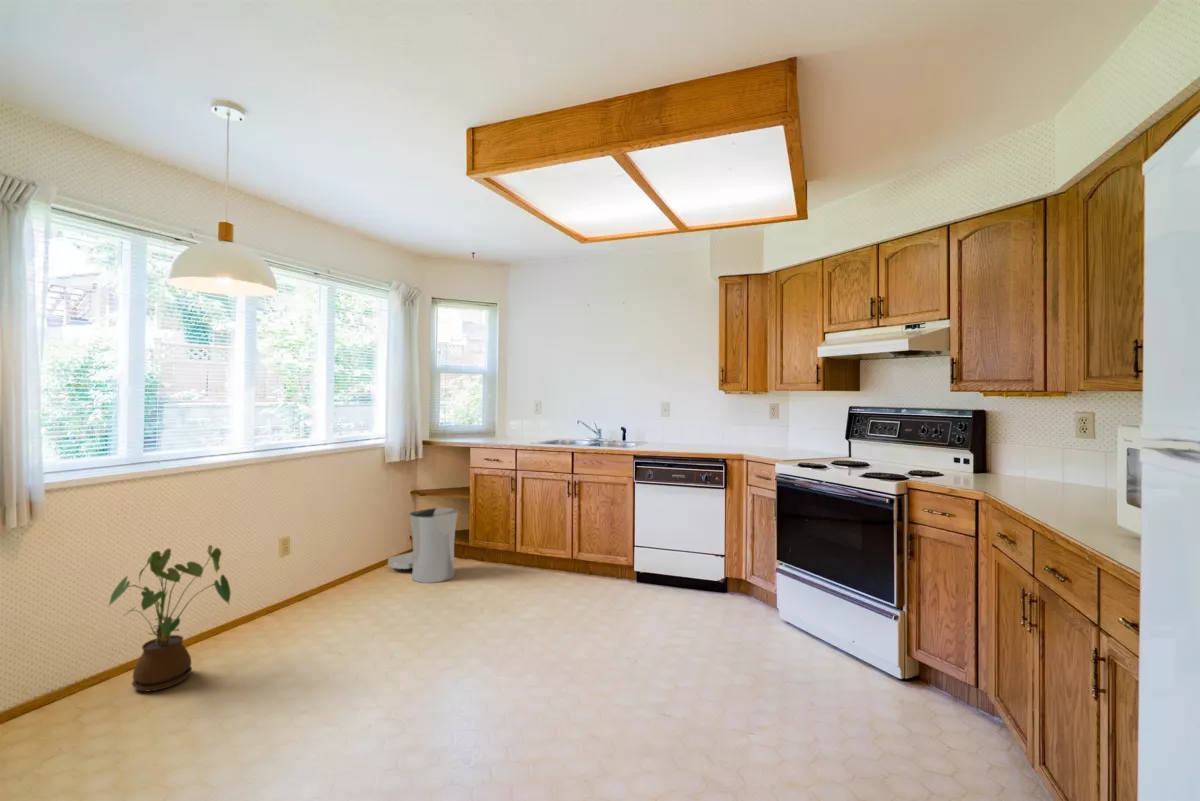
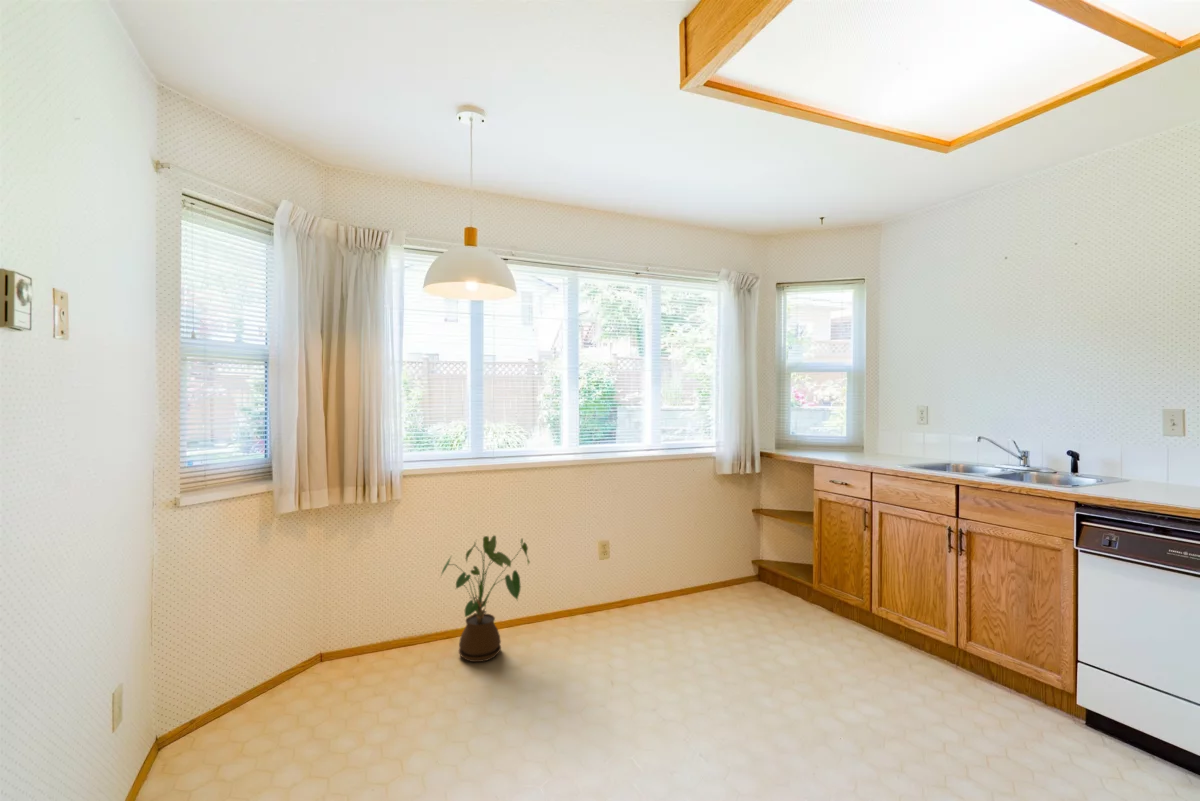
trash can: present [388,508,458,583] -> none [717,533,790,626]

